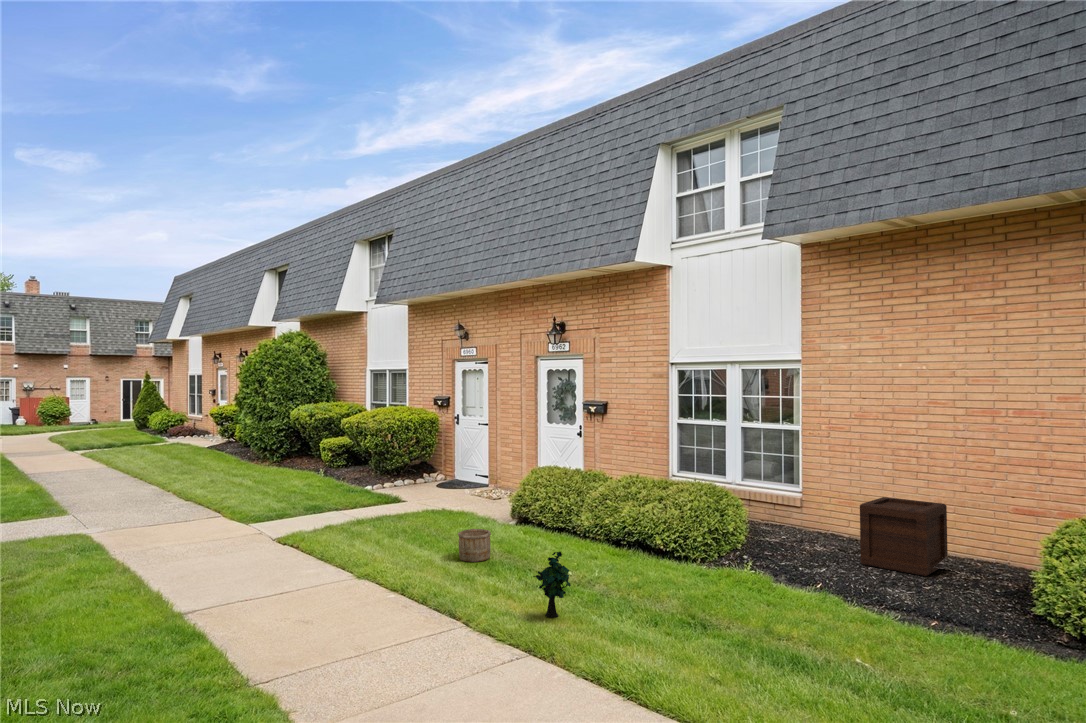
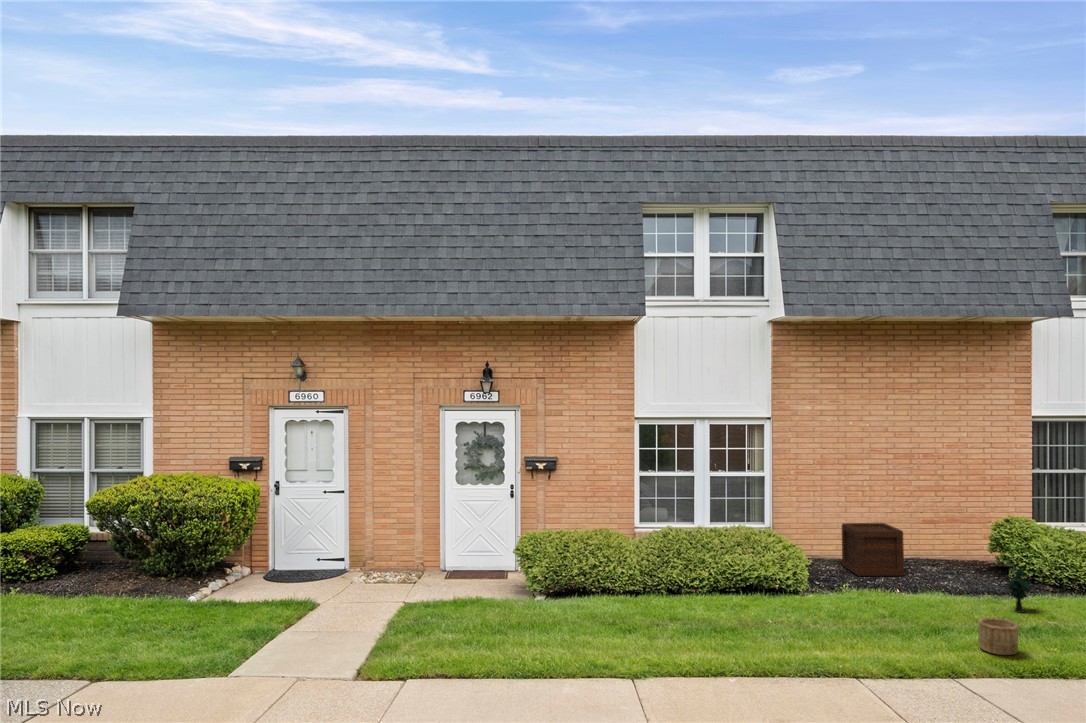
wooden bucket: present [458,529,491,562] -> present [978,617,1019,655]
decorative plant: present [533,552,571,618] -> present [1006,566,1030,613]

